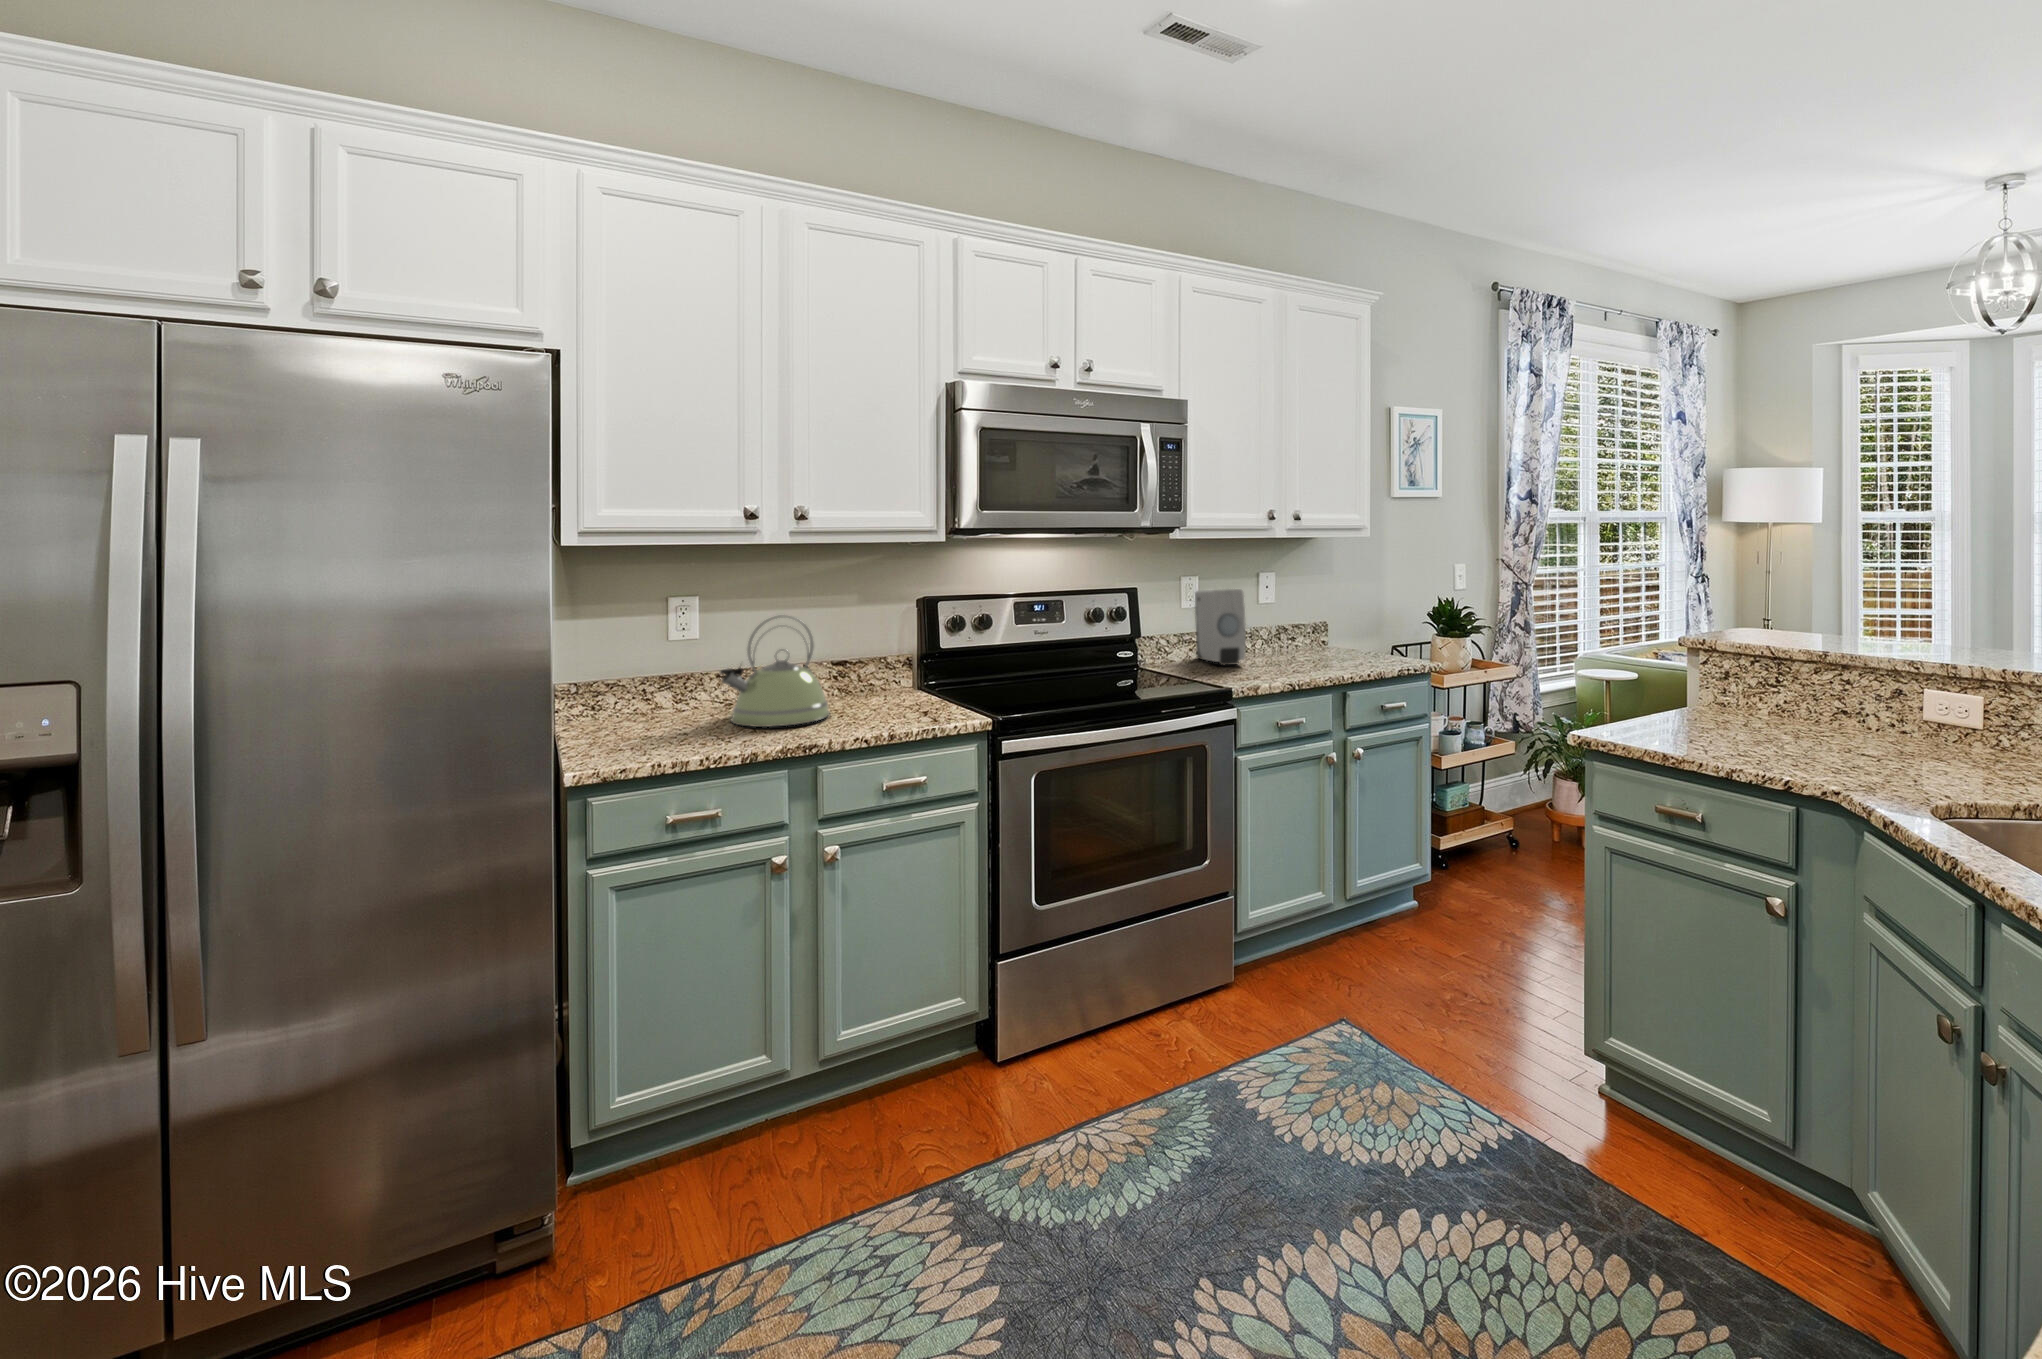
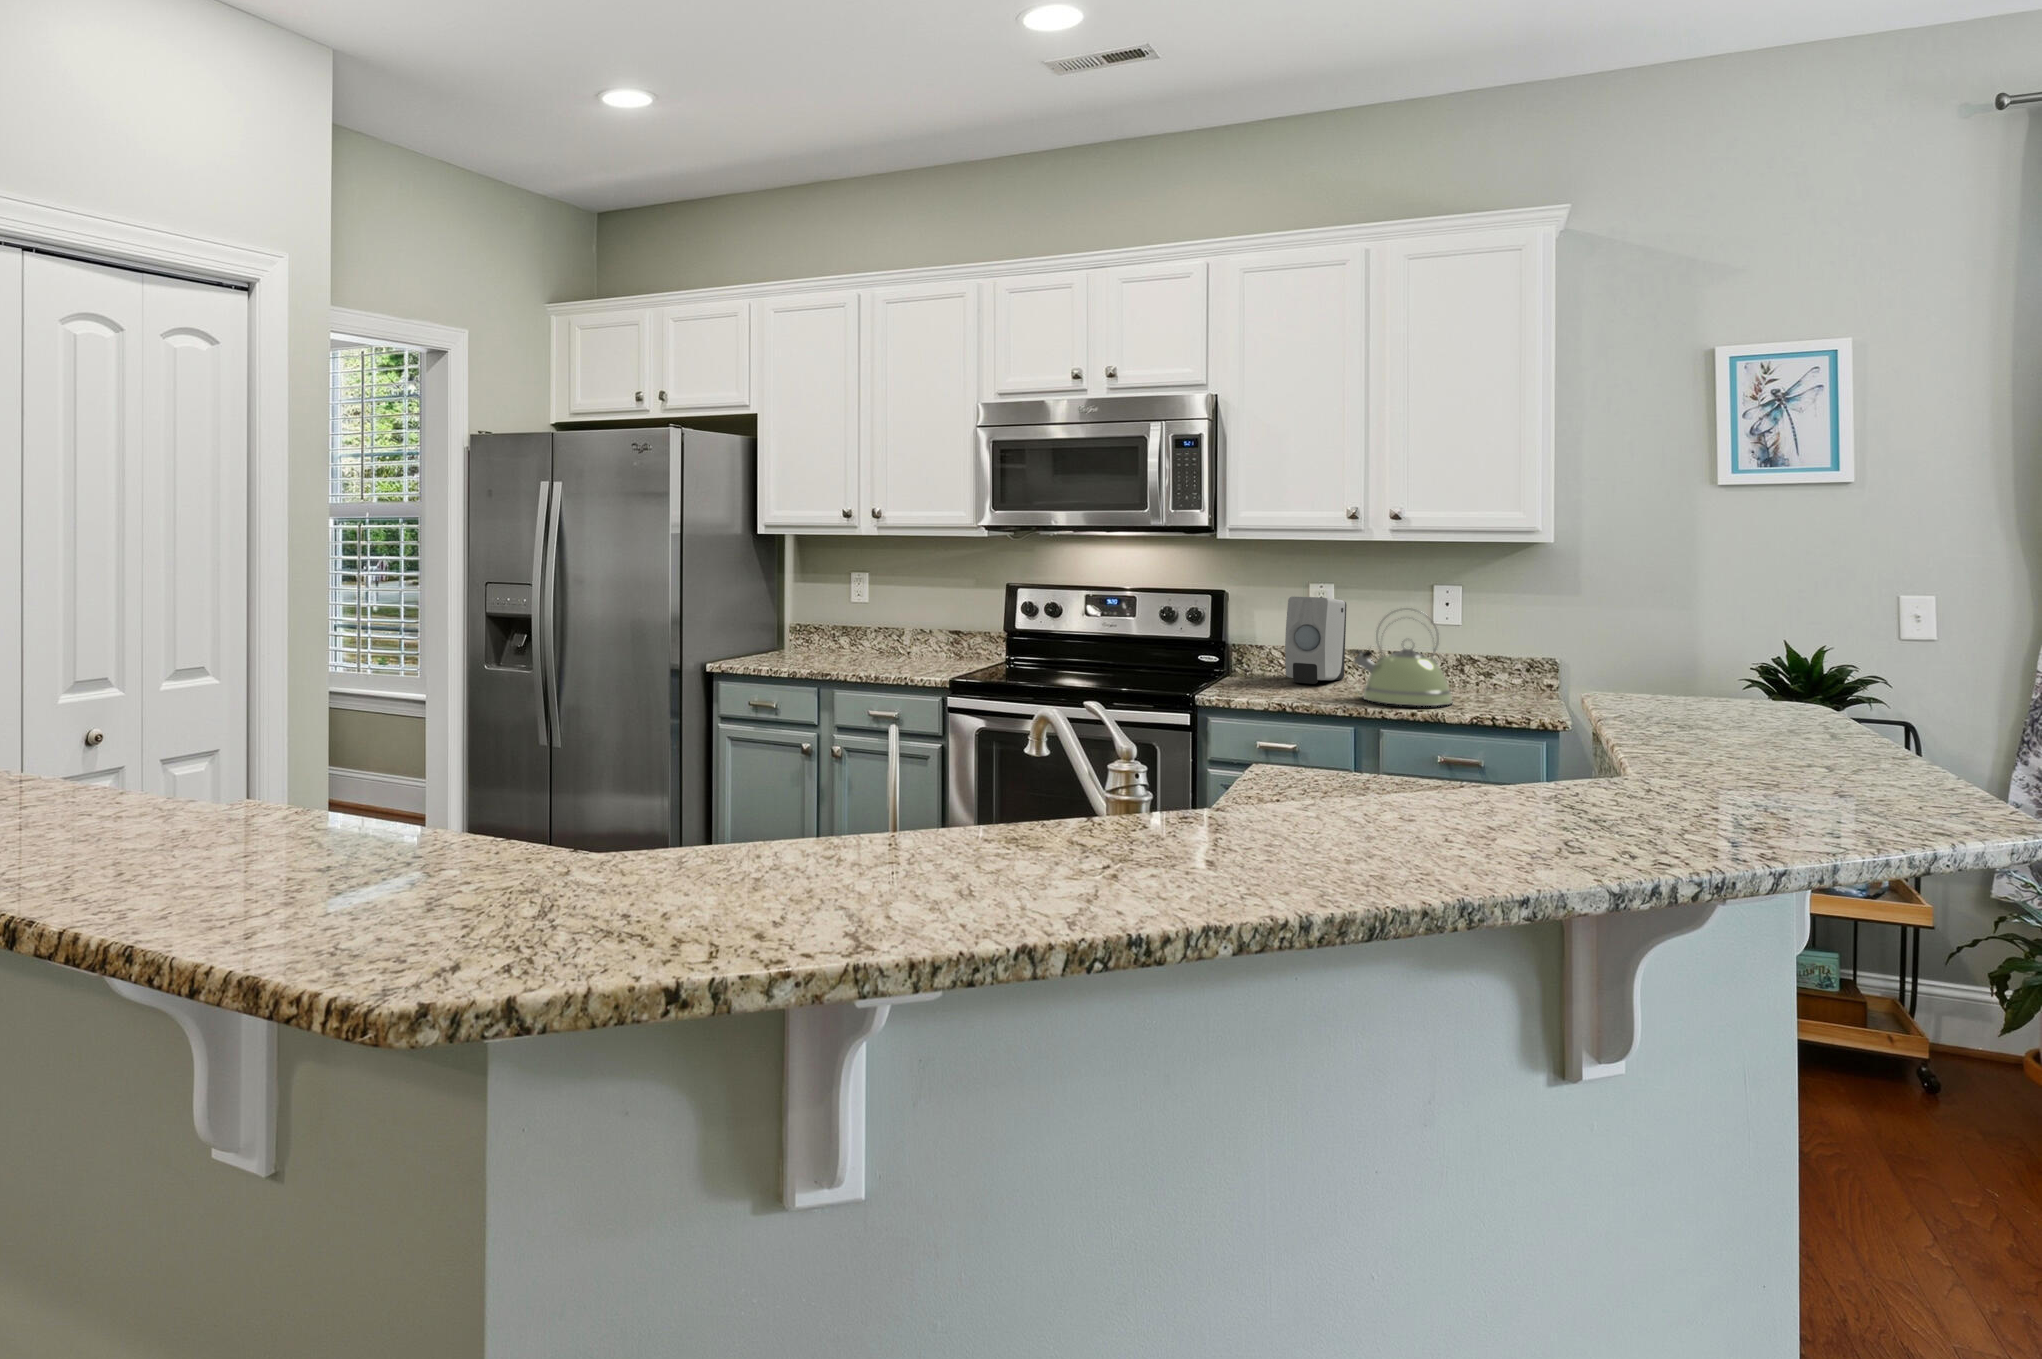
kettle: present [720,615,830,727] -> present [1352,611,1452,706]

